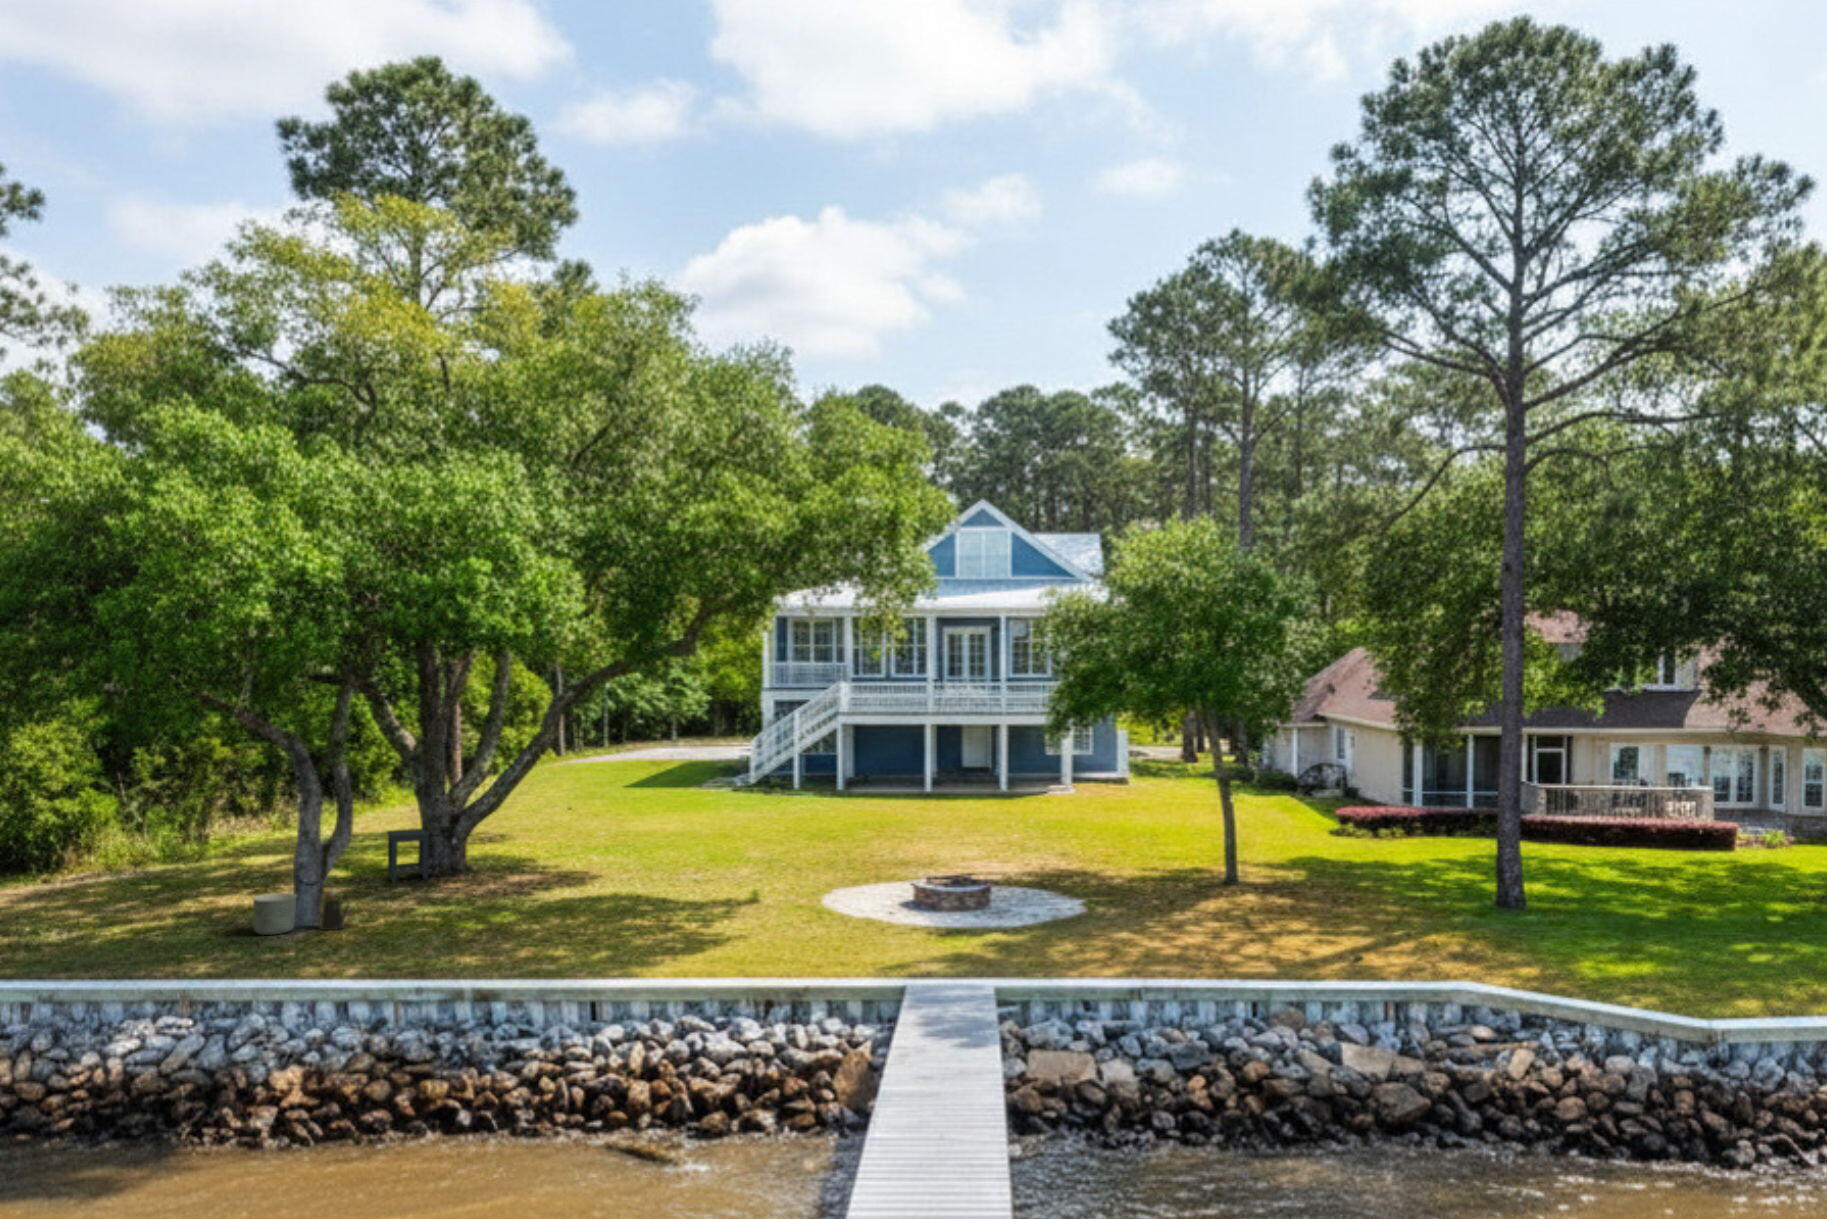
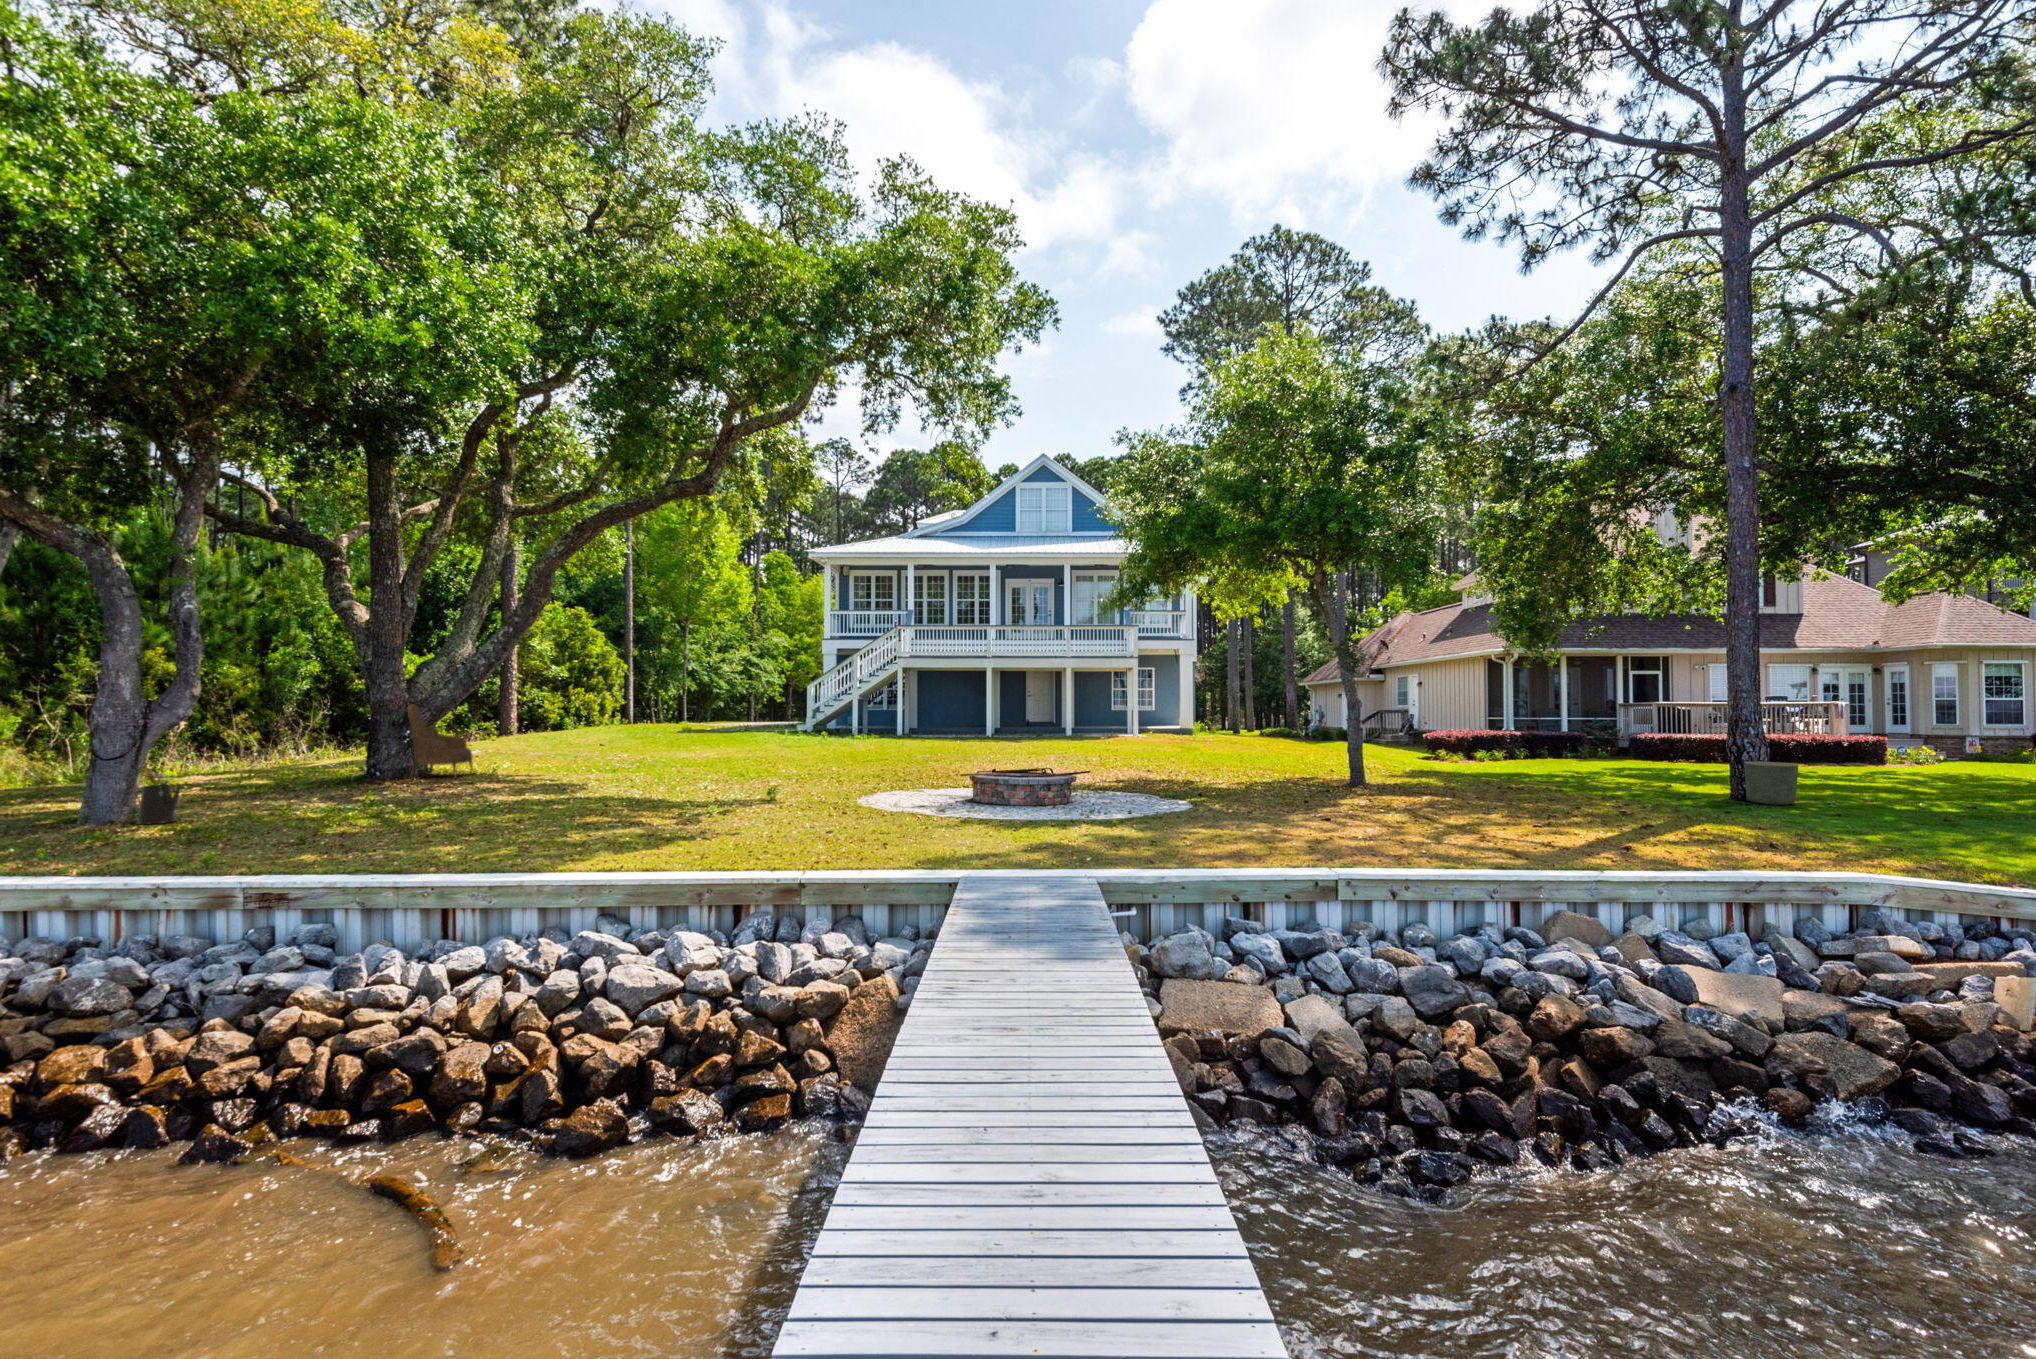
armchair: none [456,815,501,879] -> present [407,704,473,779]
side table: present [387,829,430,882] -> none [319,720,374,782]
planter: present [253,893,297,935] -> present [1745,762,1798,805]

